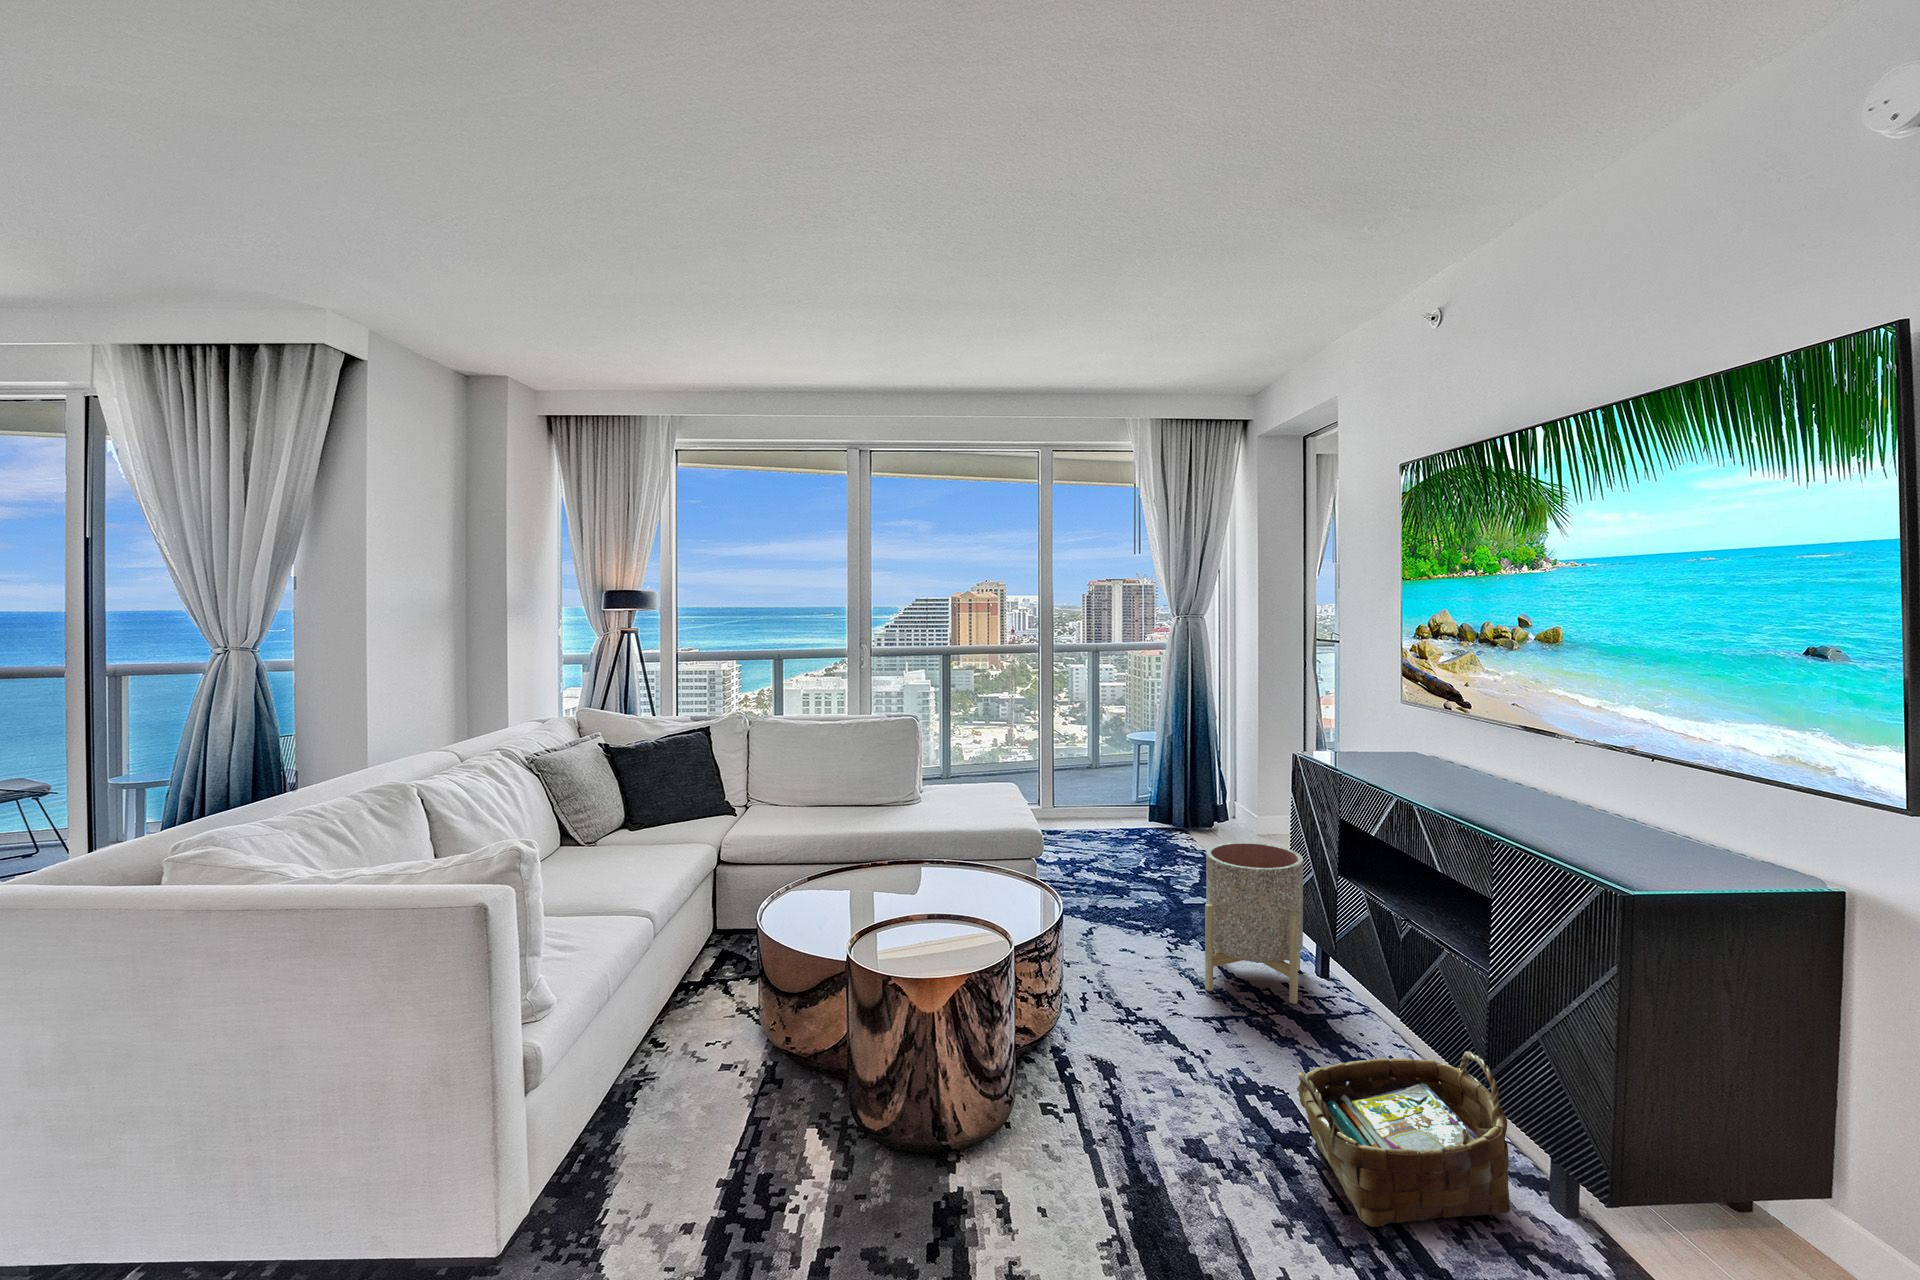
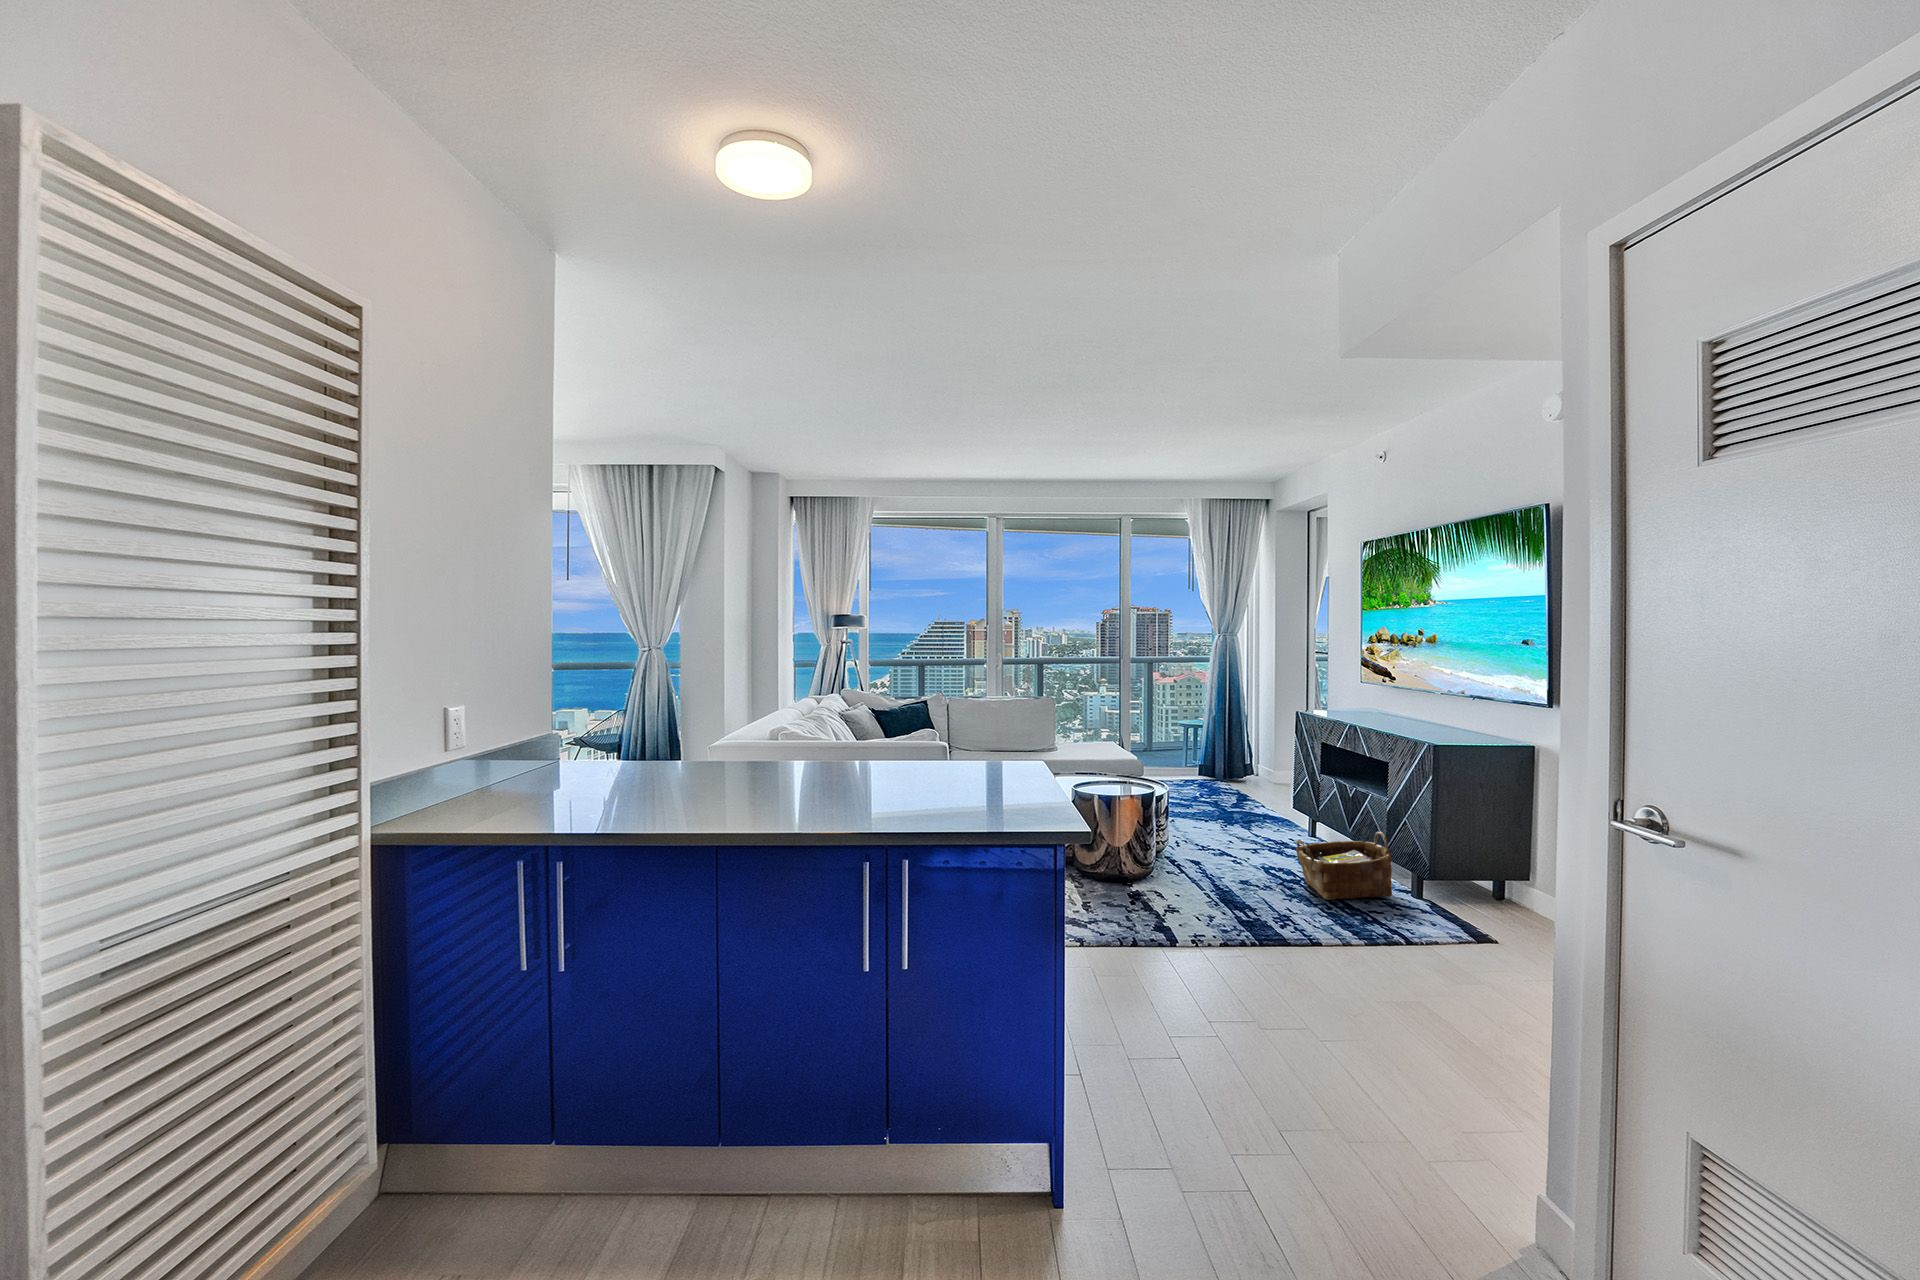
planter: present [1205,842,1303,1004] -> none [1245,761,1302,846]

